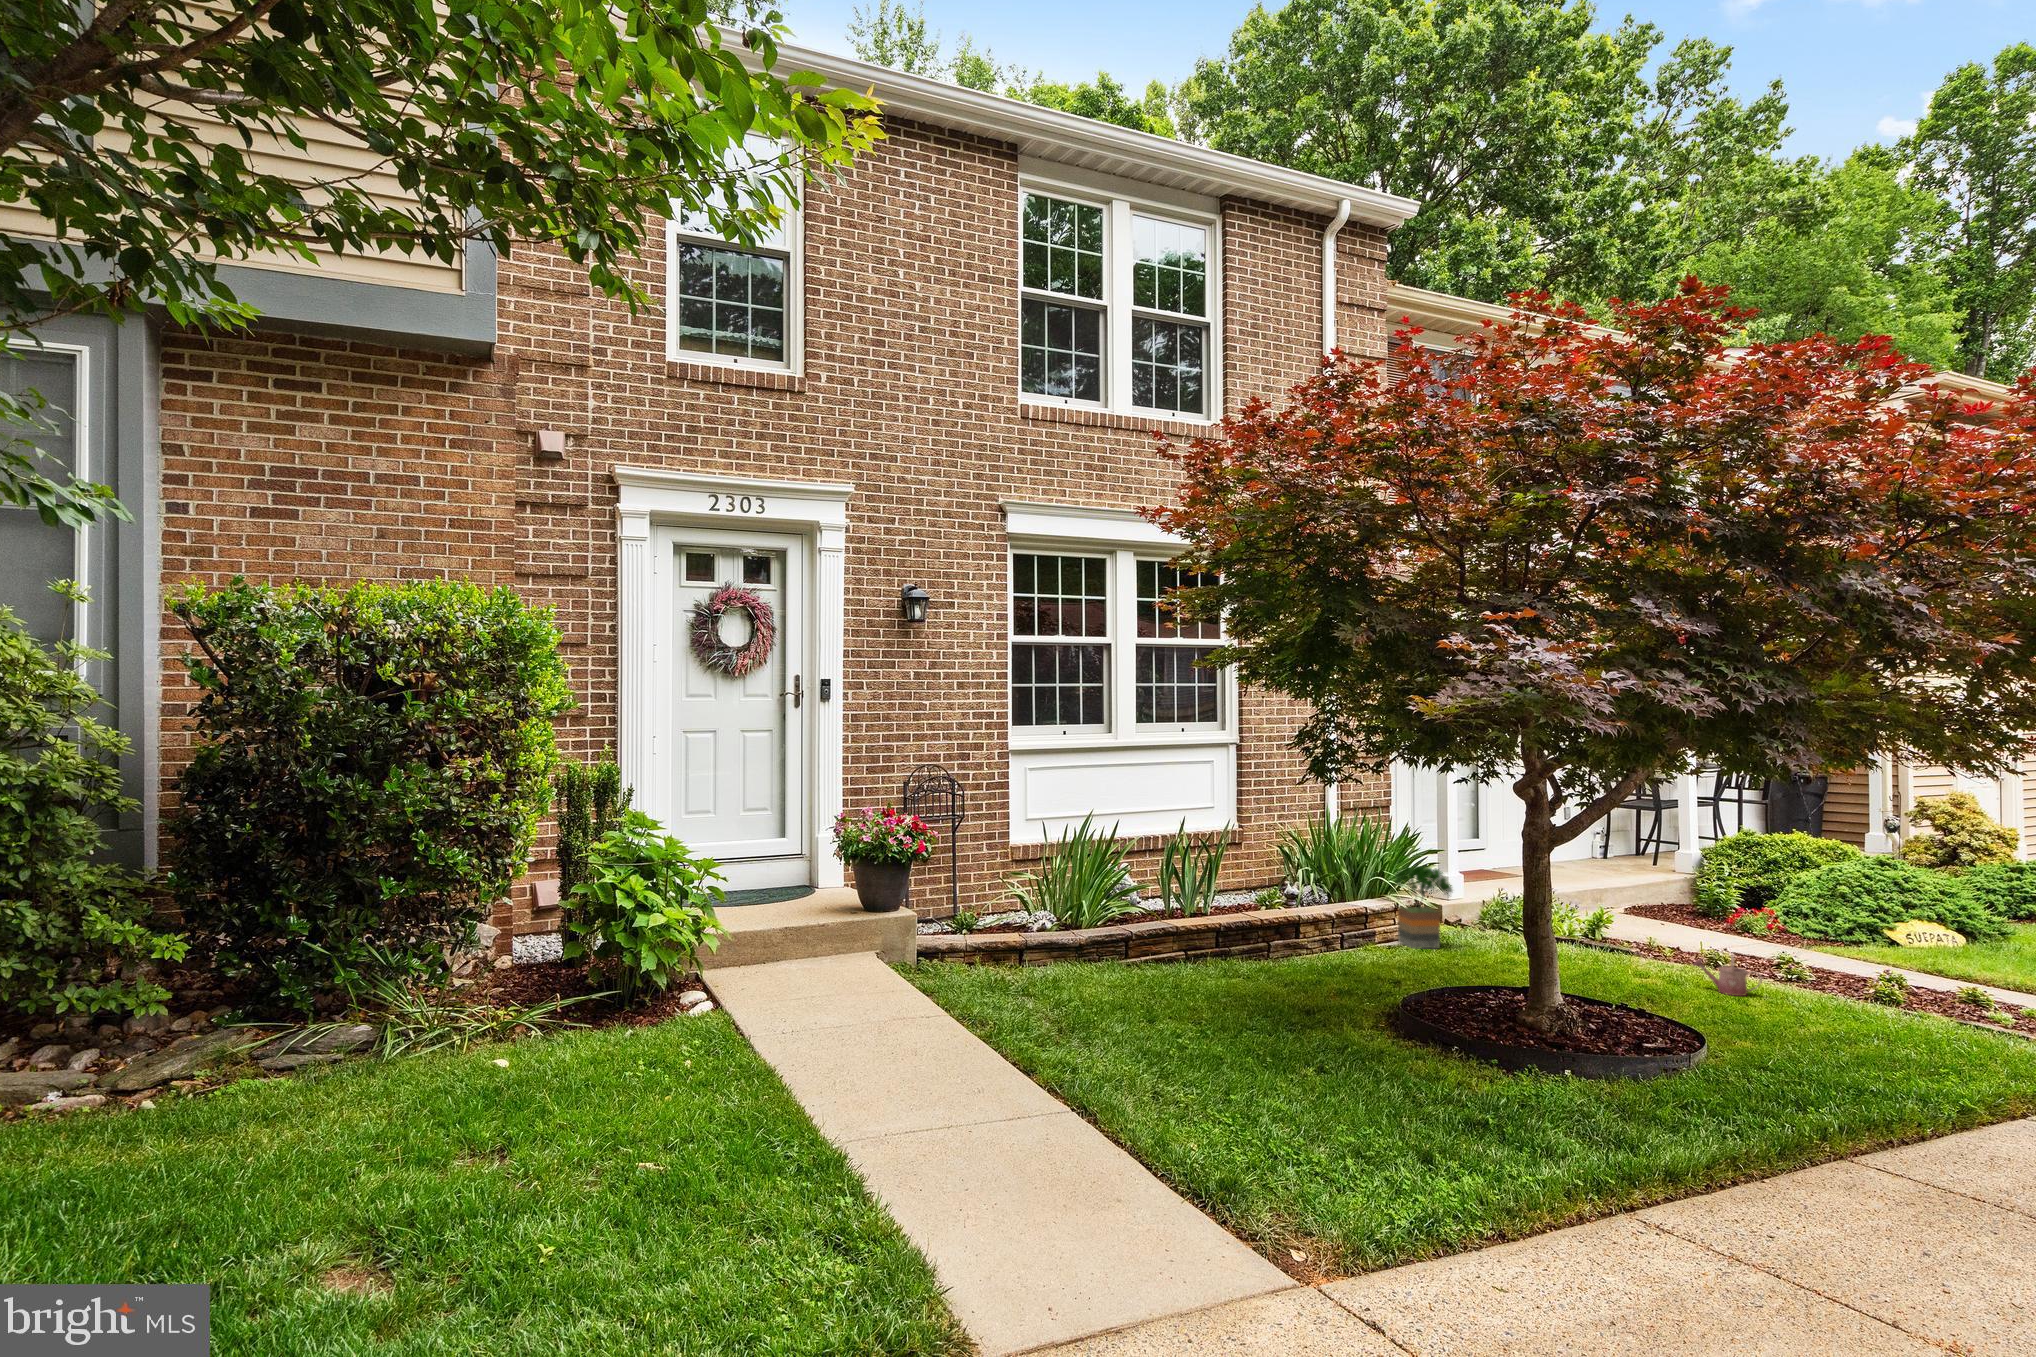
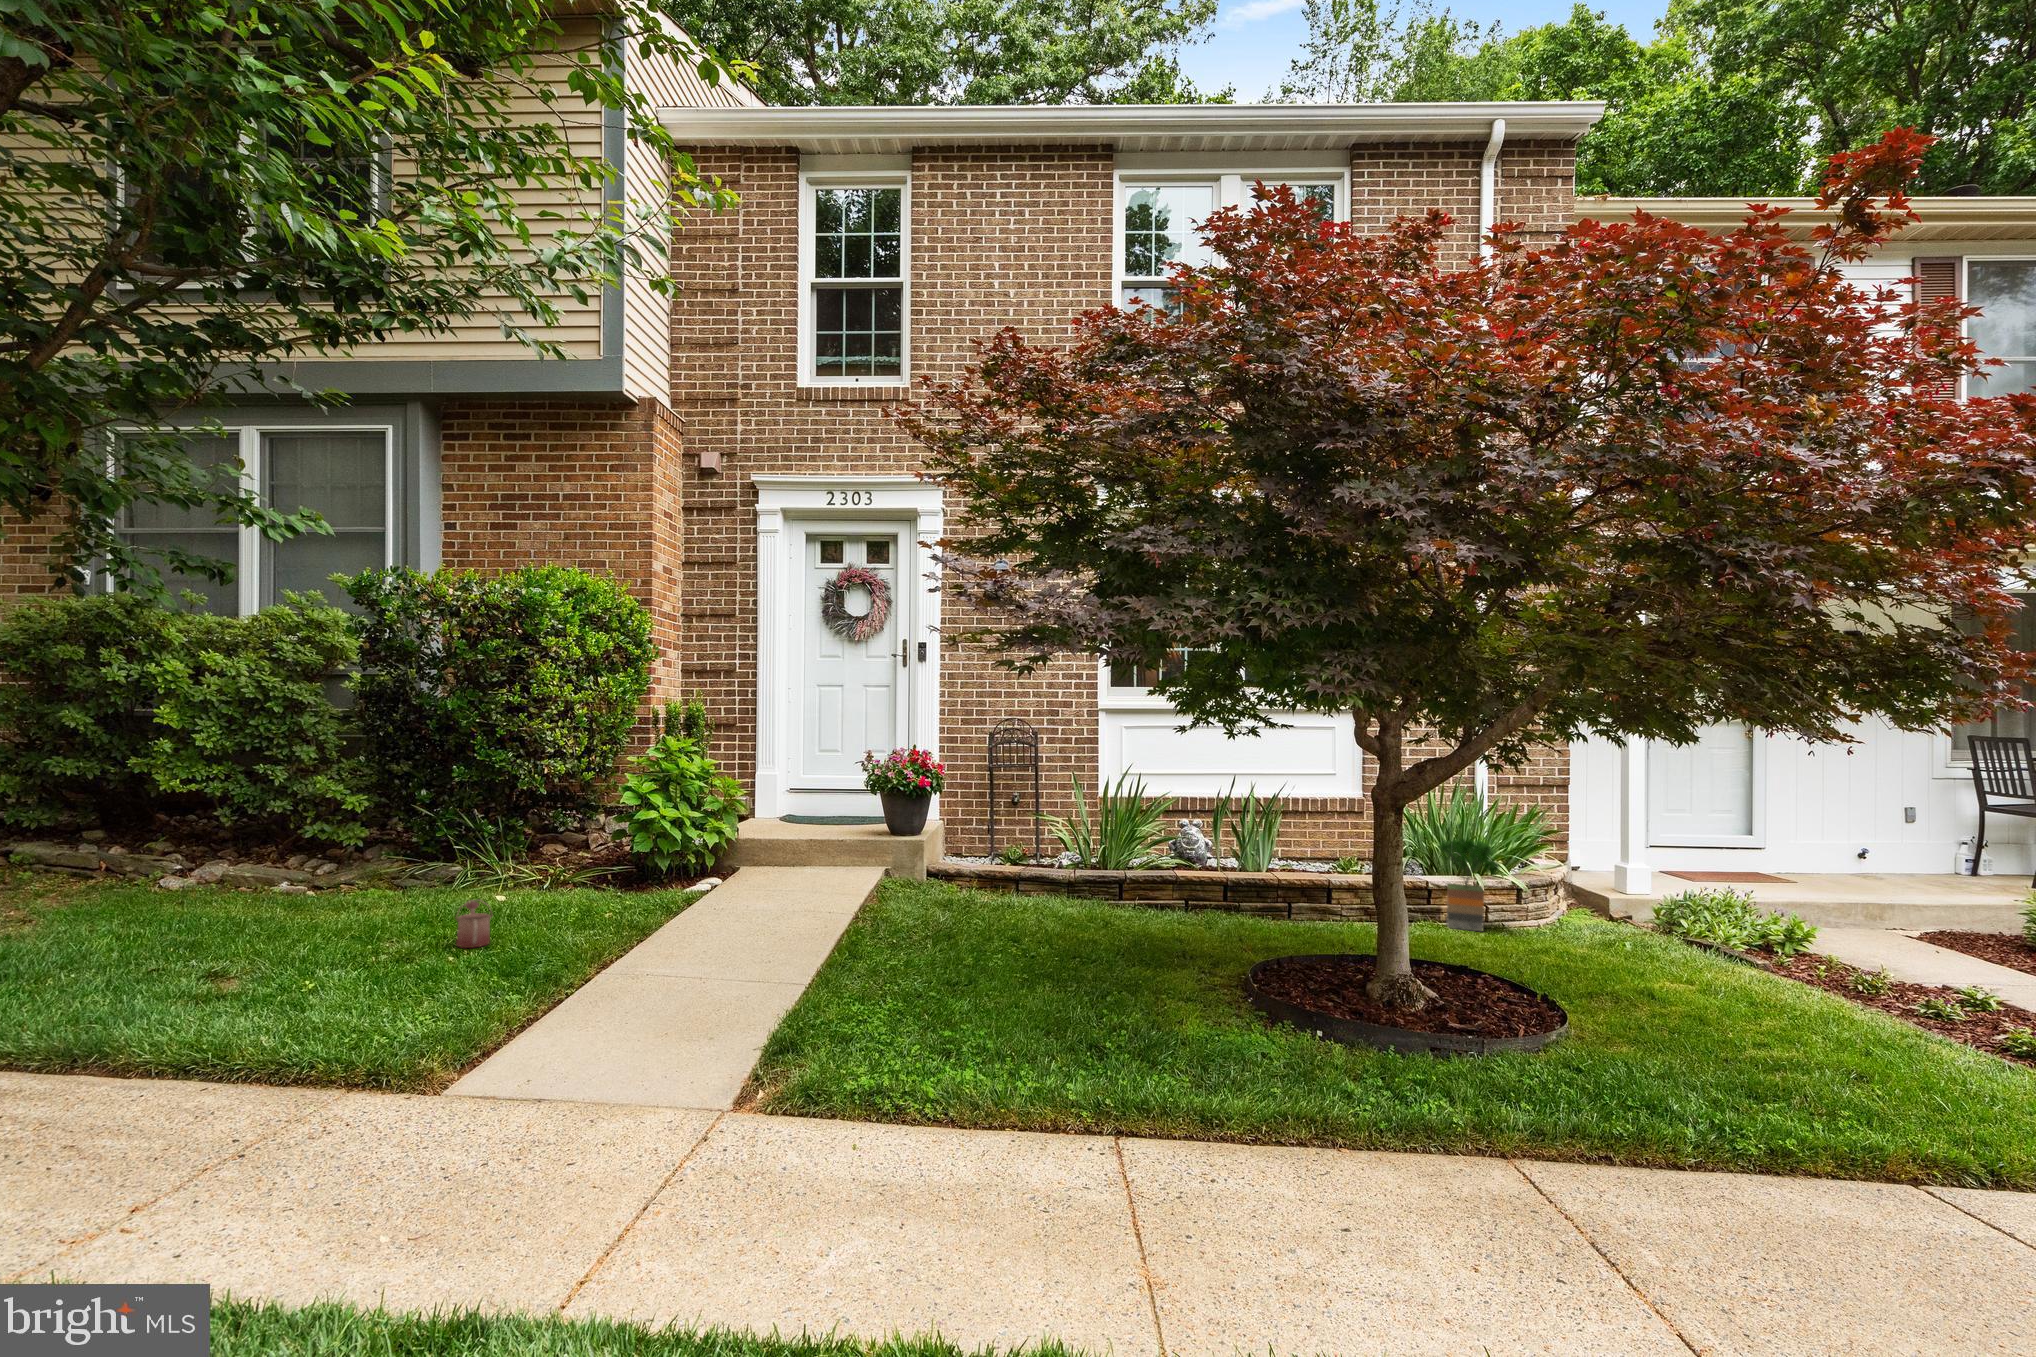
watering can: present [1693,955,1762,996] -> present [456,900,492,948]

